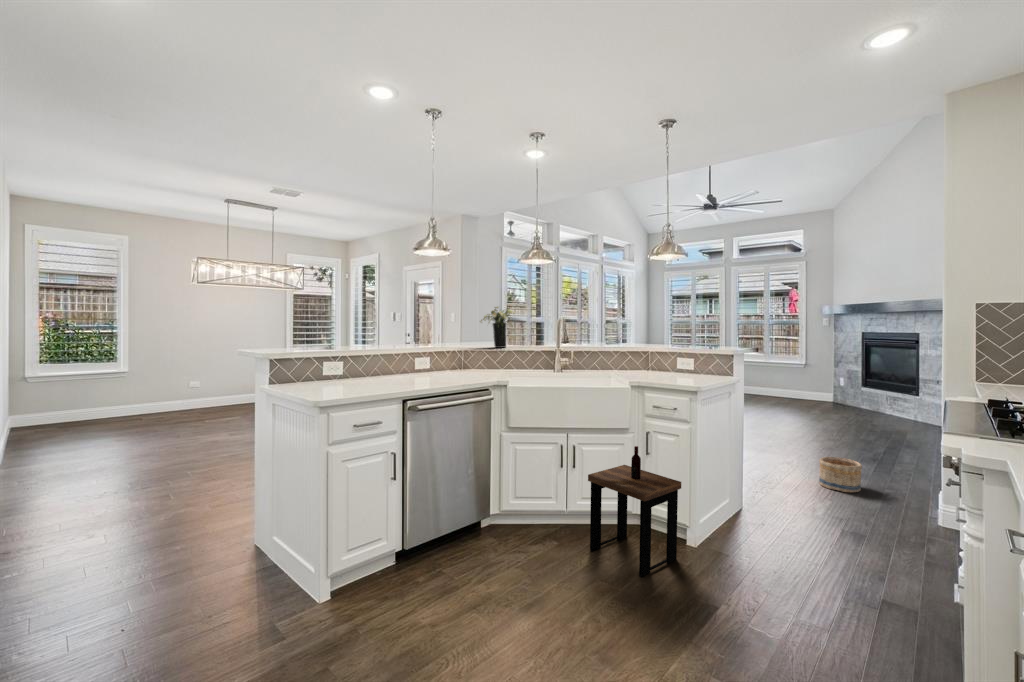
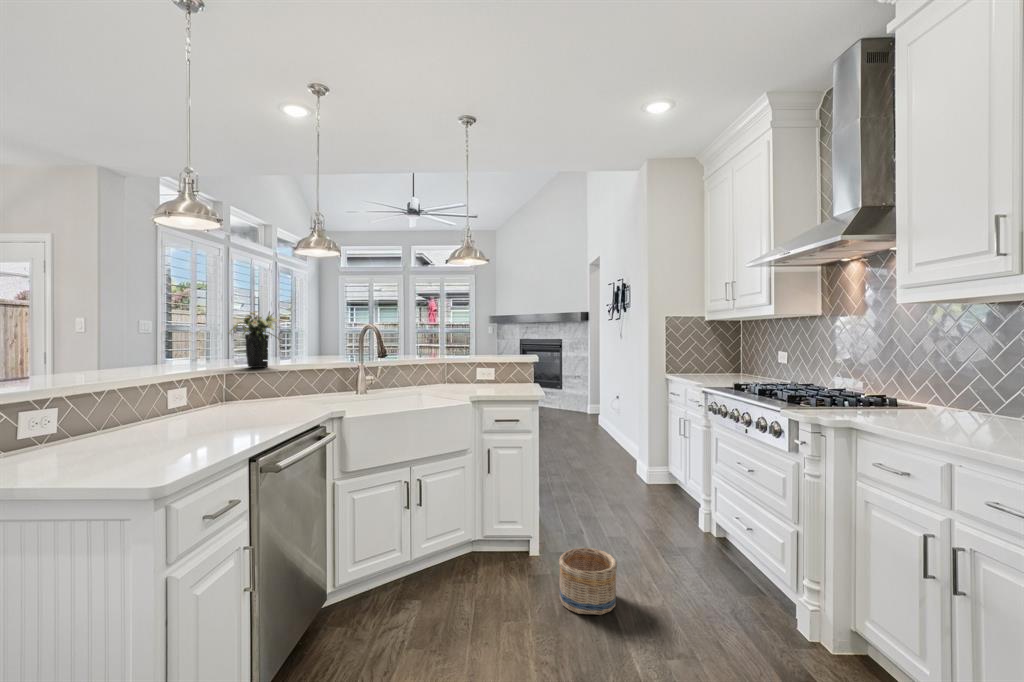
side table: present [588,446,681,577] -> none [459,463,541,595]
basket: present [819,457,862,492] -> present [559,548,617,615]

